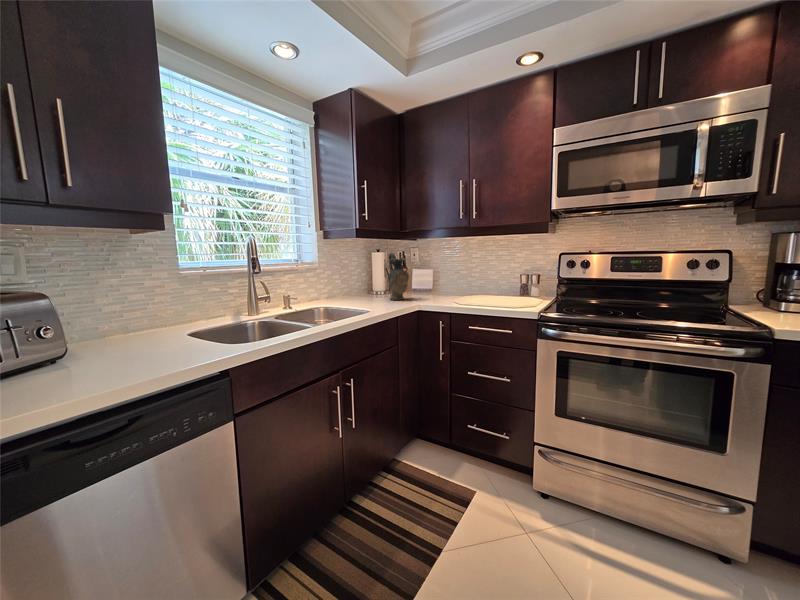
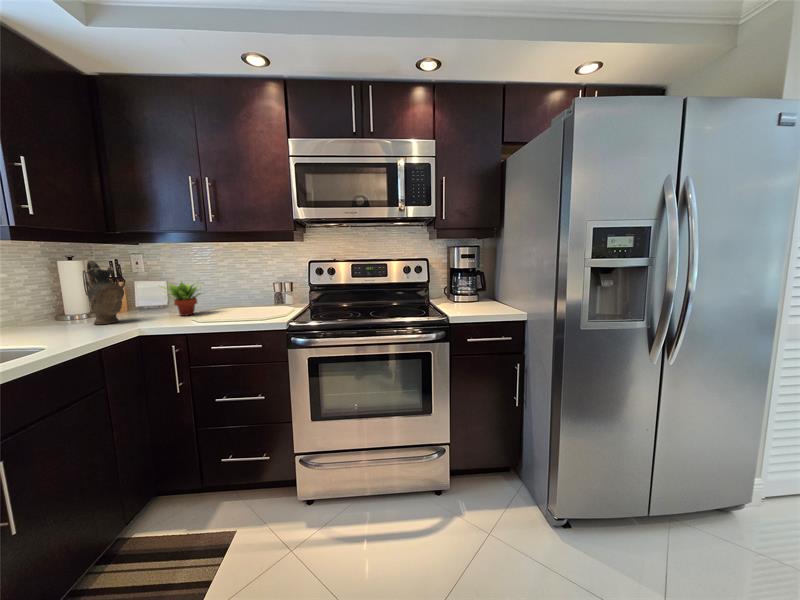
succulent plant: none [430,269,464,299] -> present [163,282,200,316]

